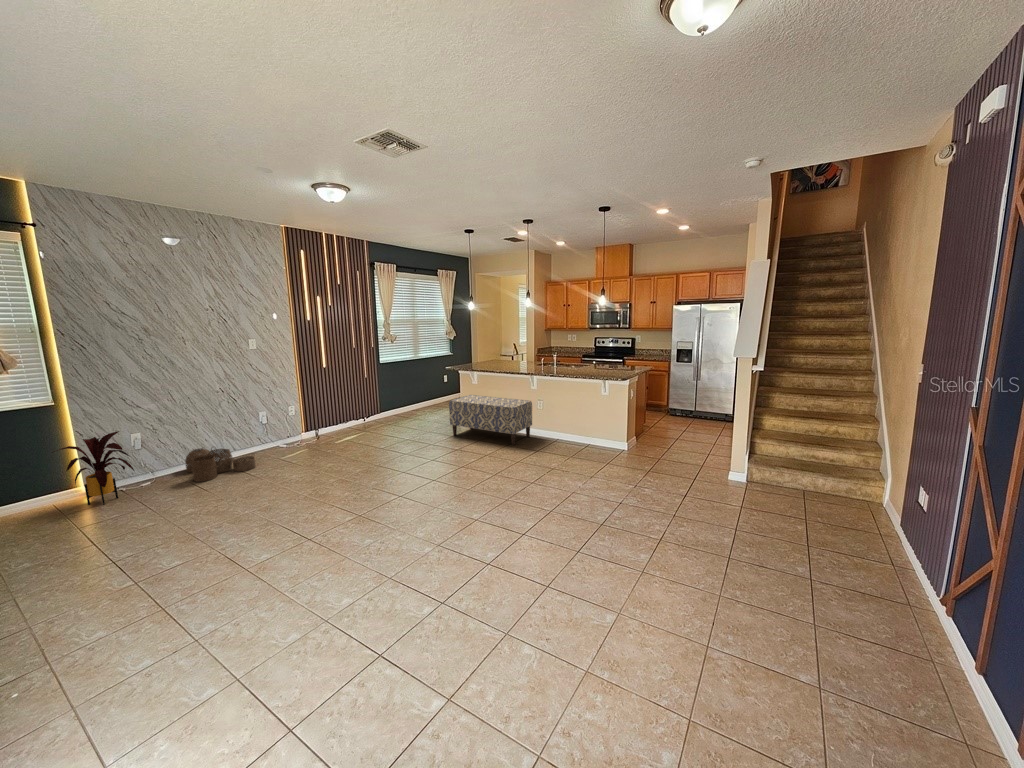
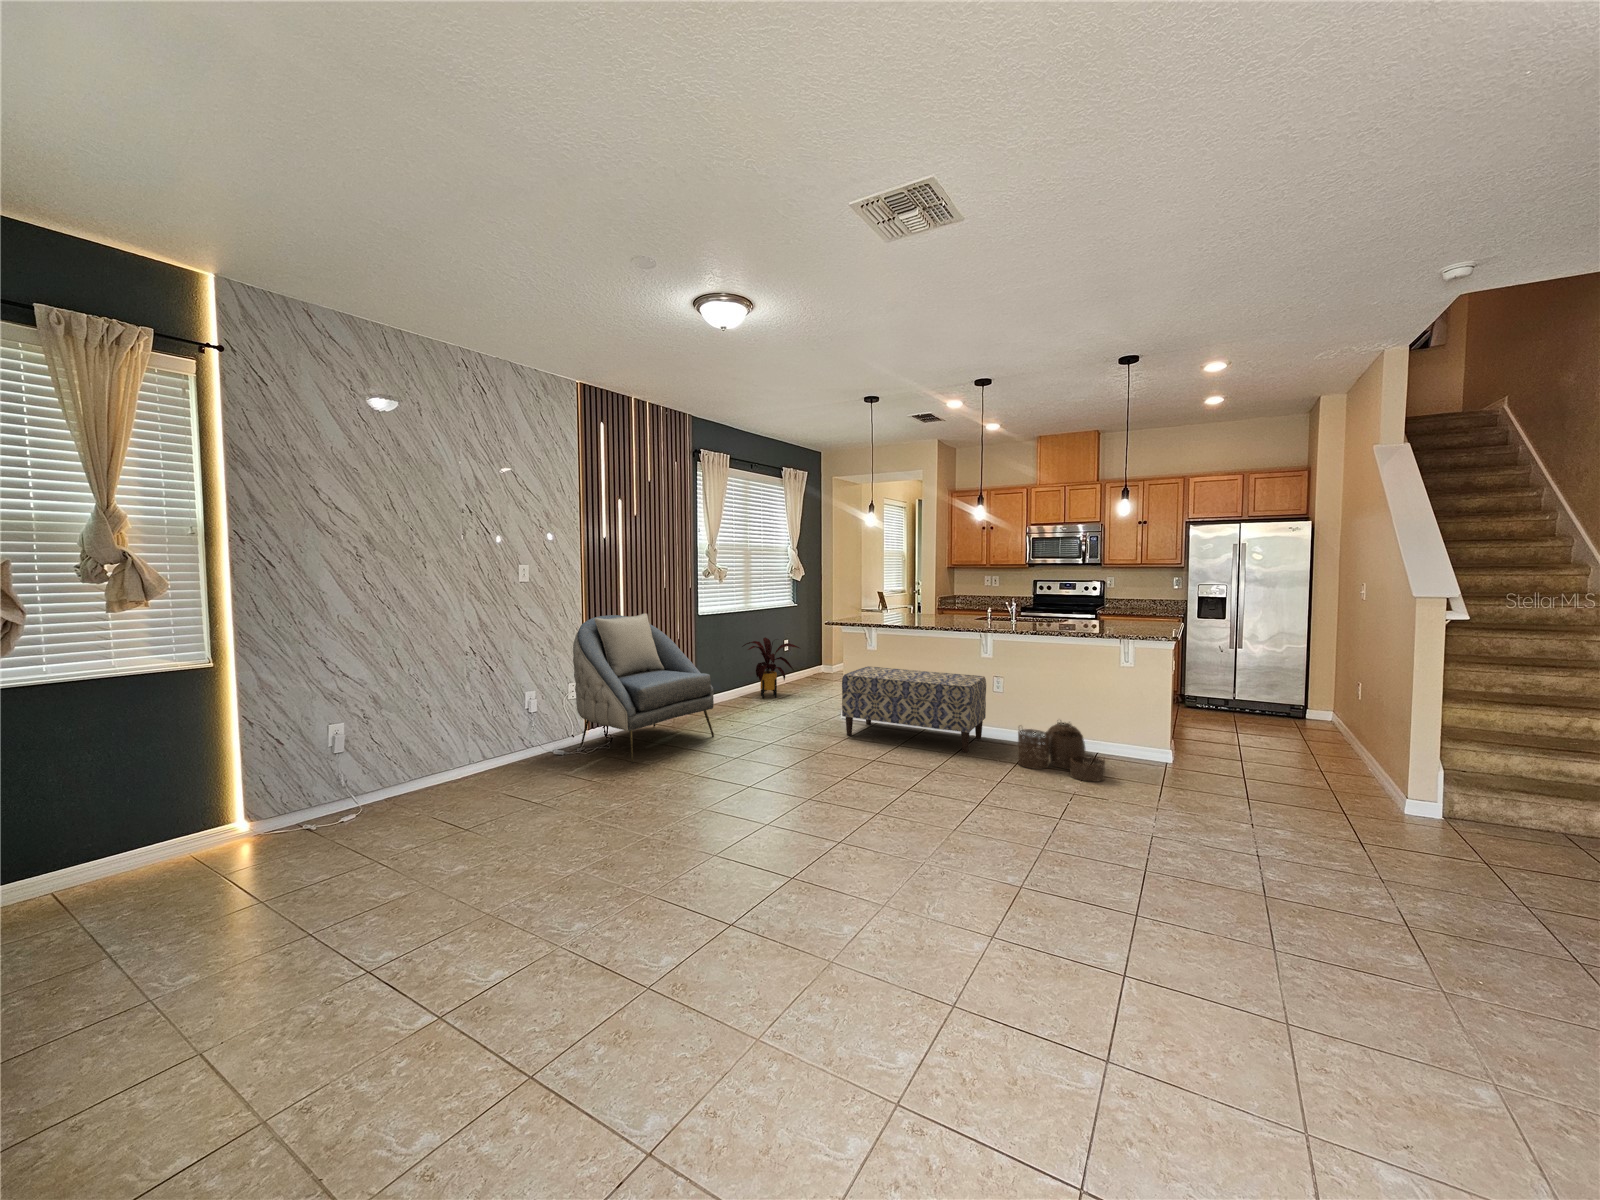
armchair: none [286,365,376,453] -> present [573,613,714,763]
house plant: present [54,431,134,505] -> present [742,637,799,698]
woven basket: present [185,448,256,482] -> present [1018,722,1105,782]

